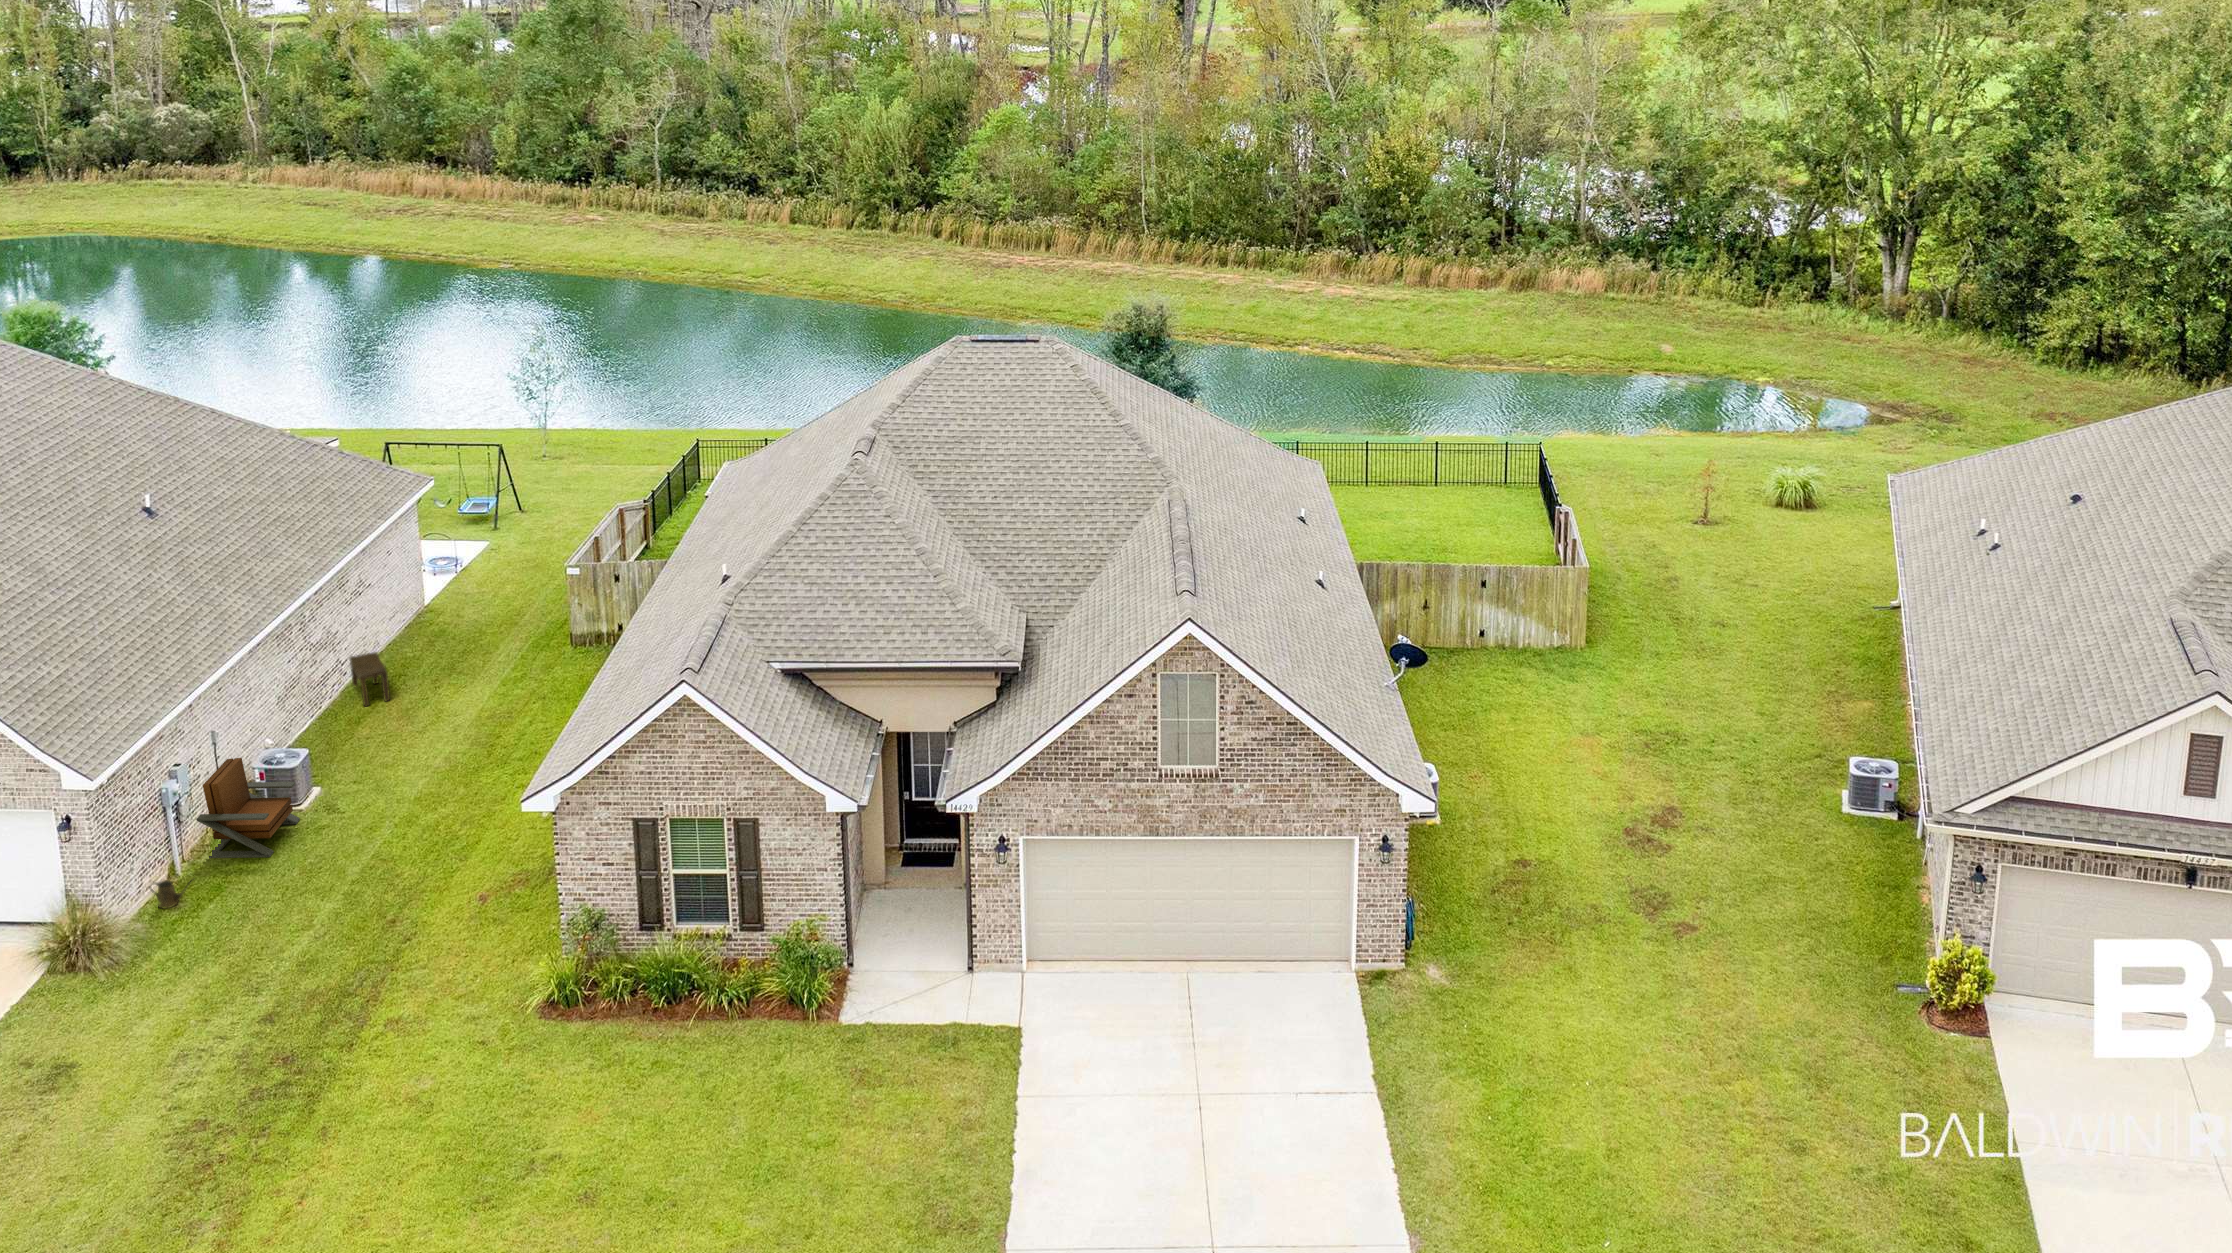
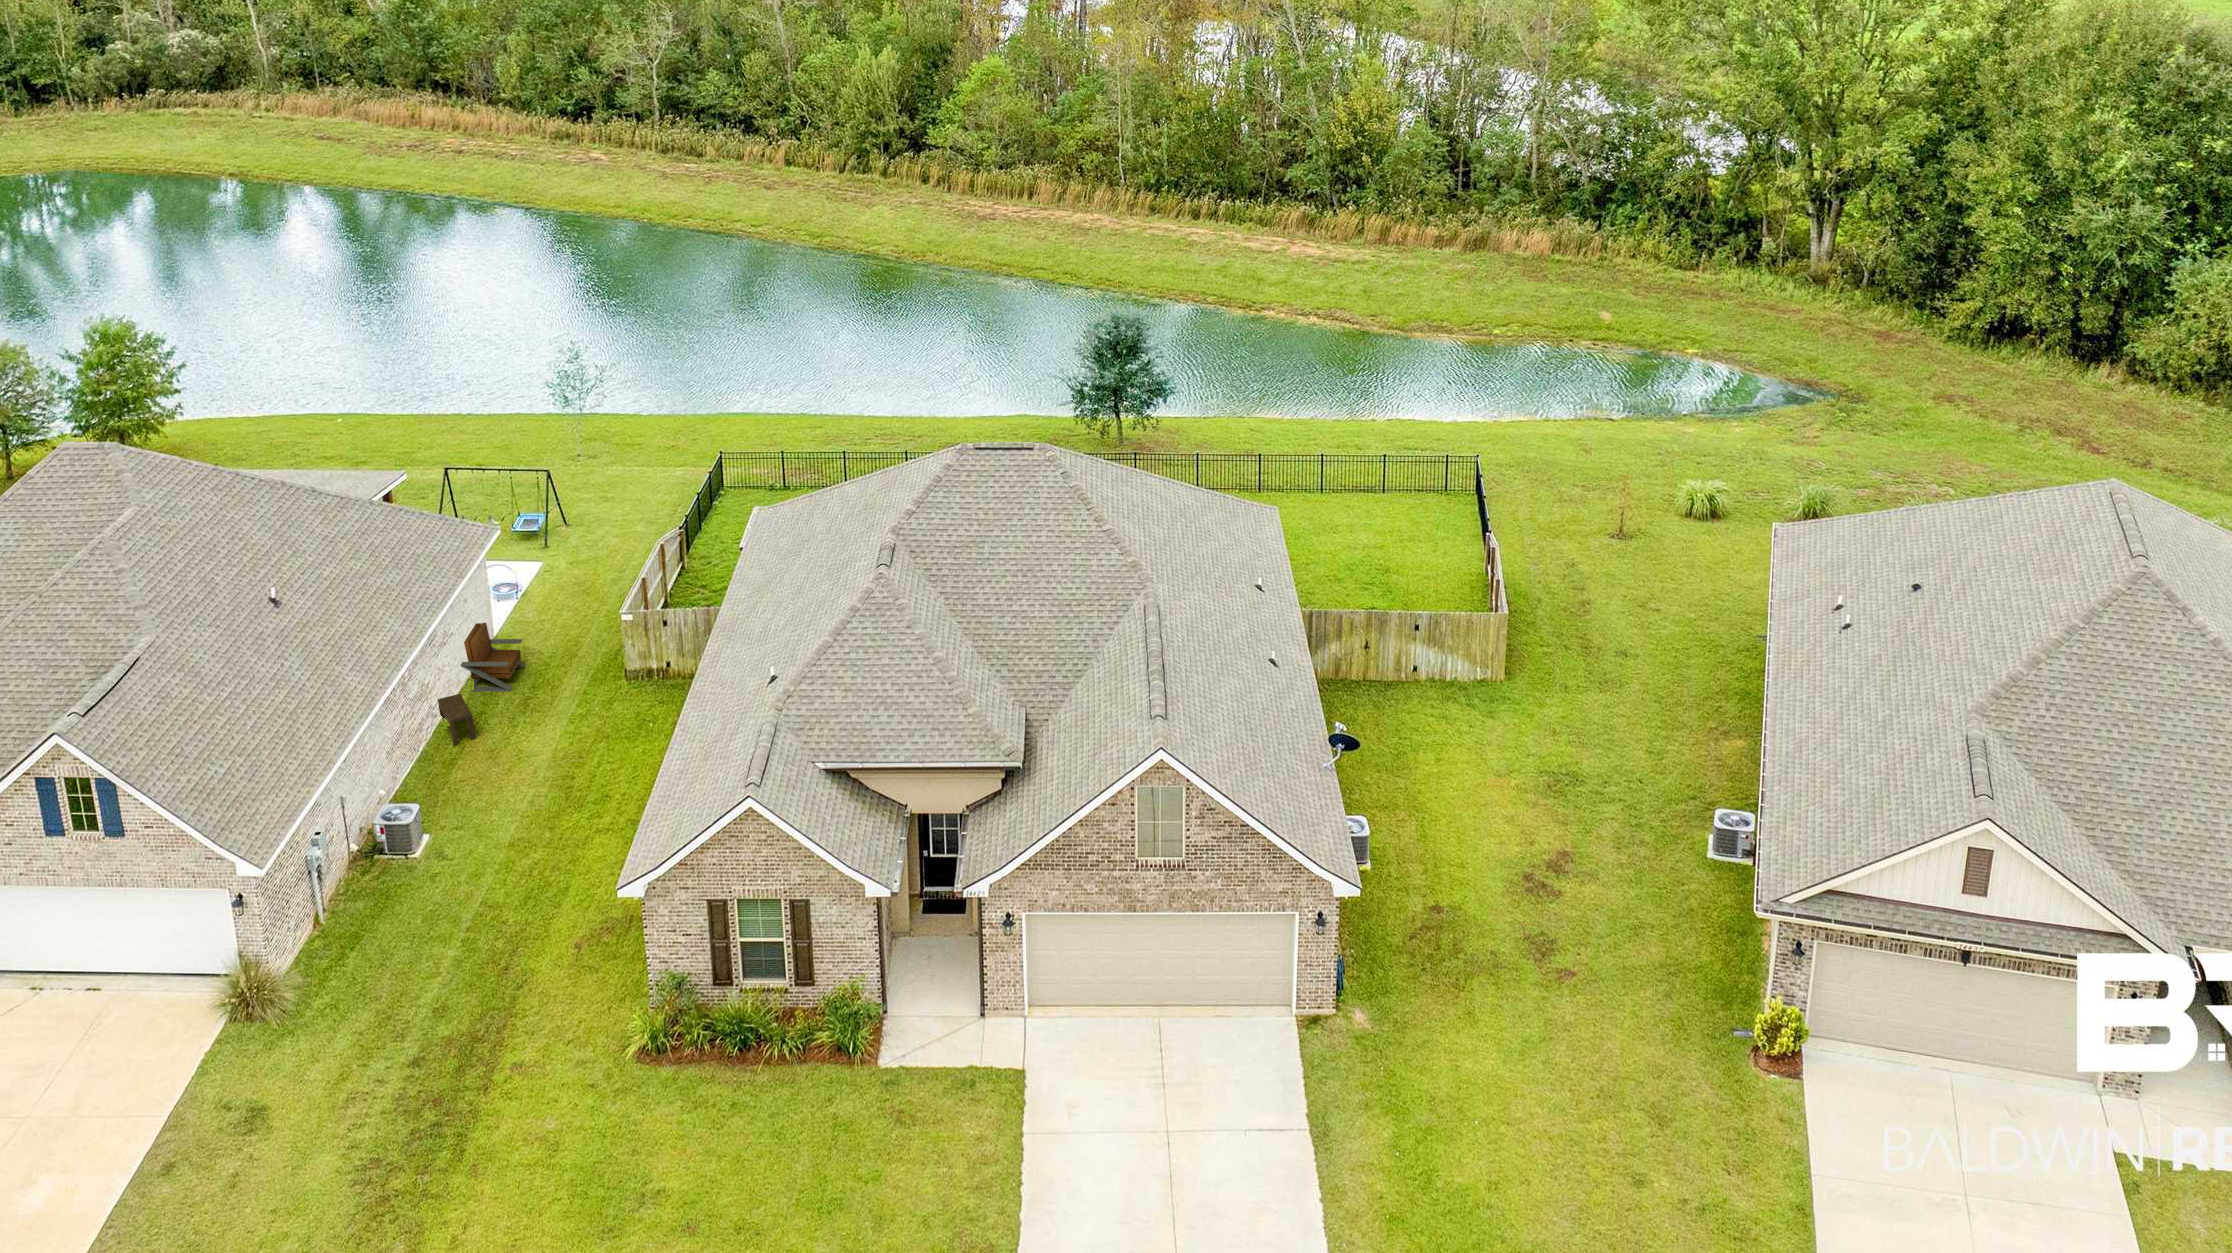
lounge chair: present [196,758,300,858] -> present [461,623,525,691]
watering can: present [150,880,189,908] -> none [302,931,340,956]

